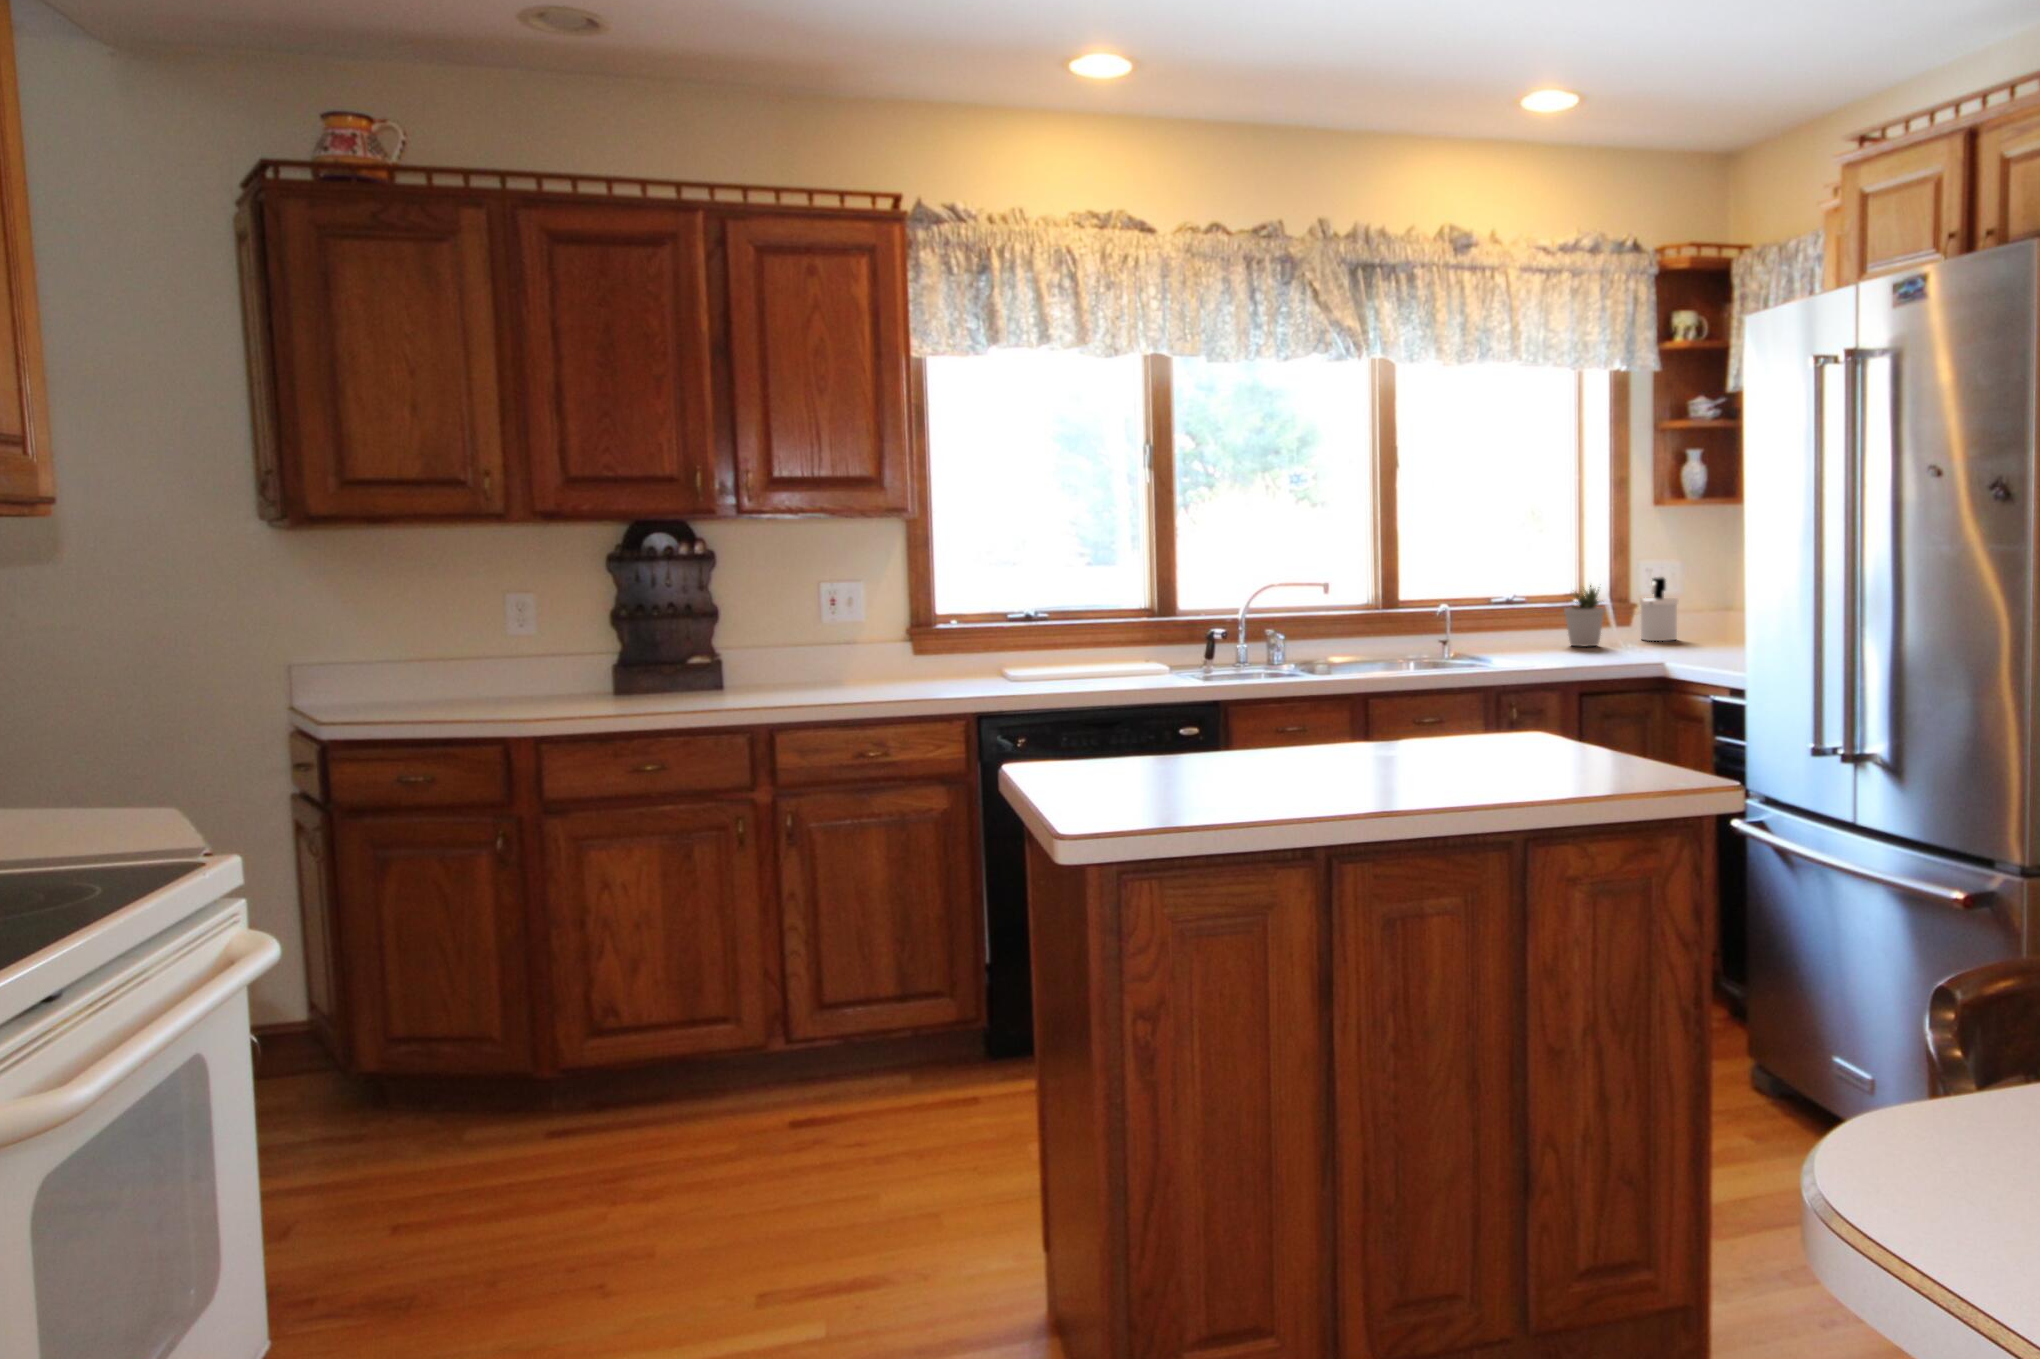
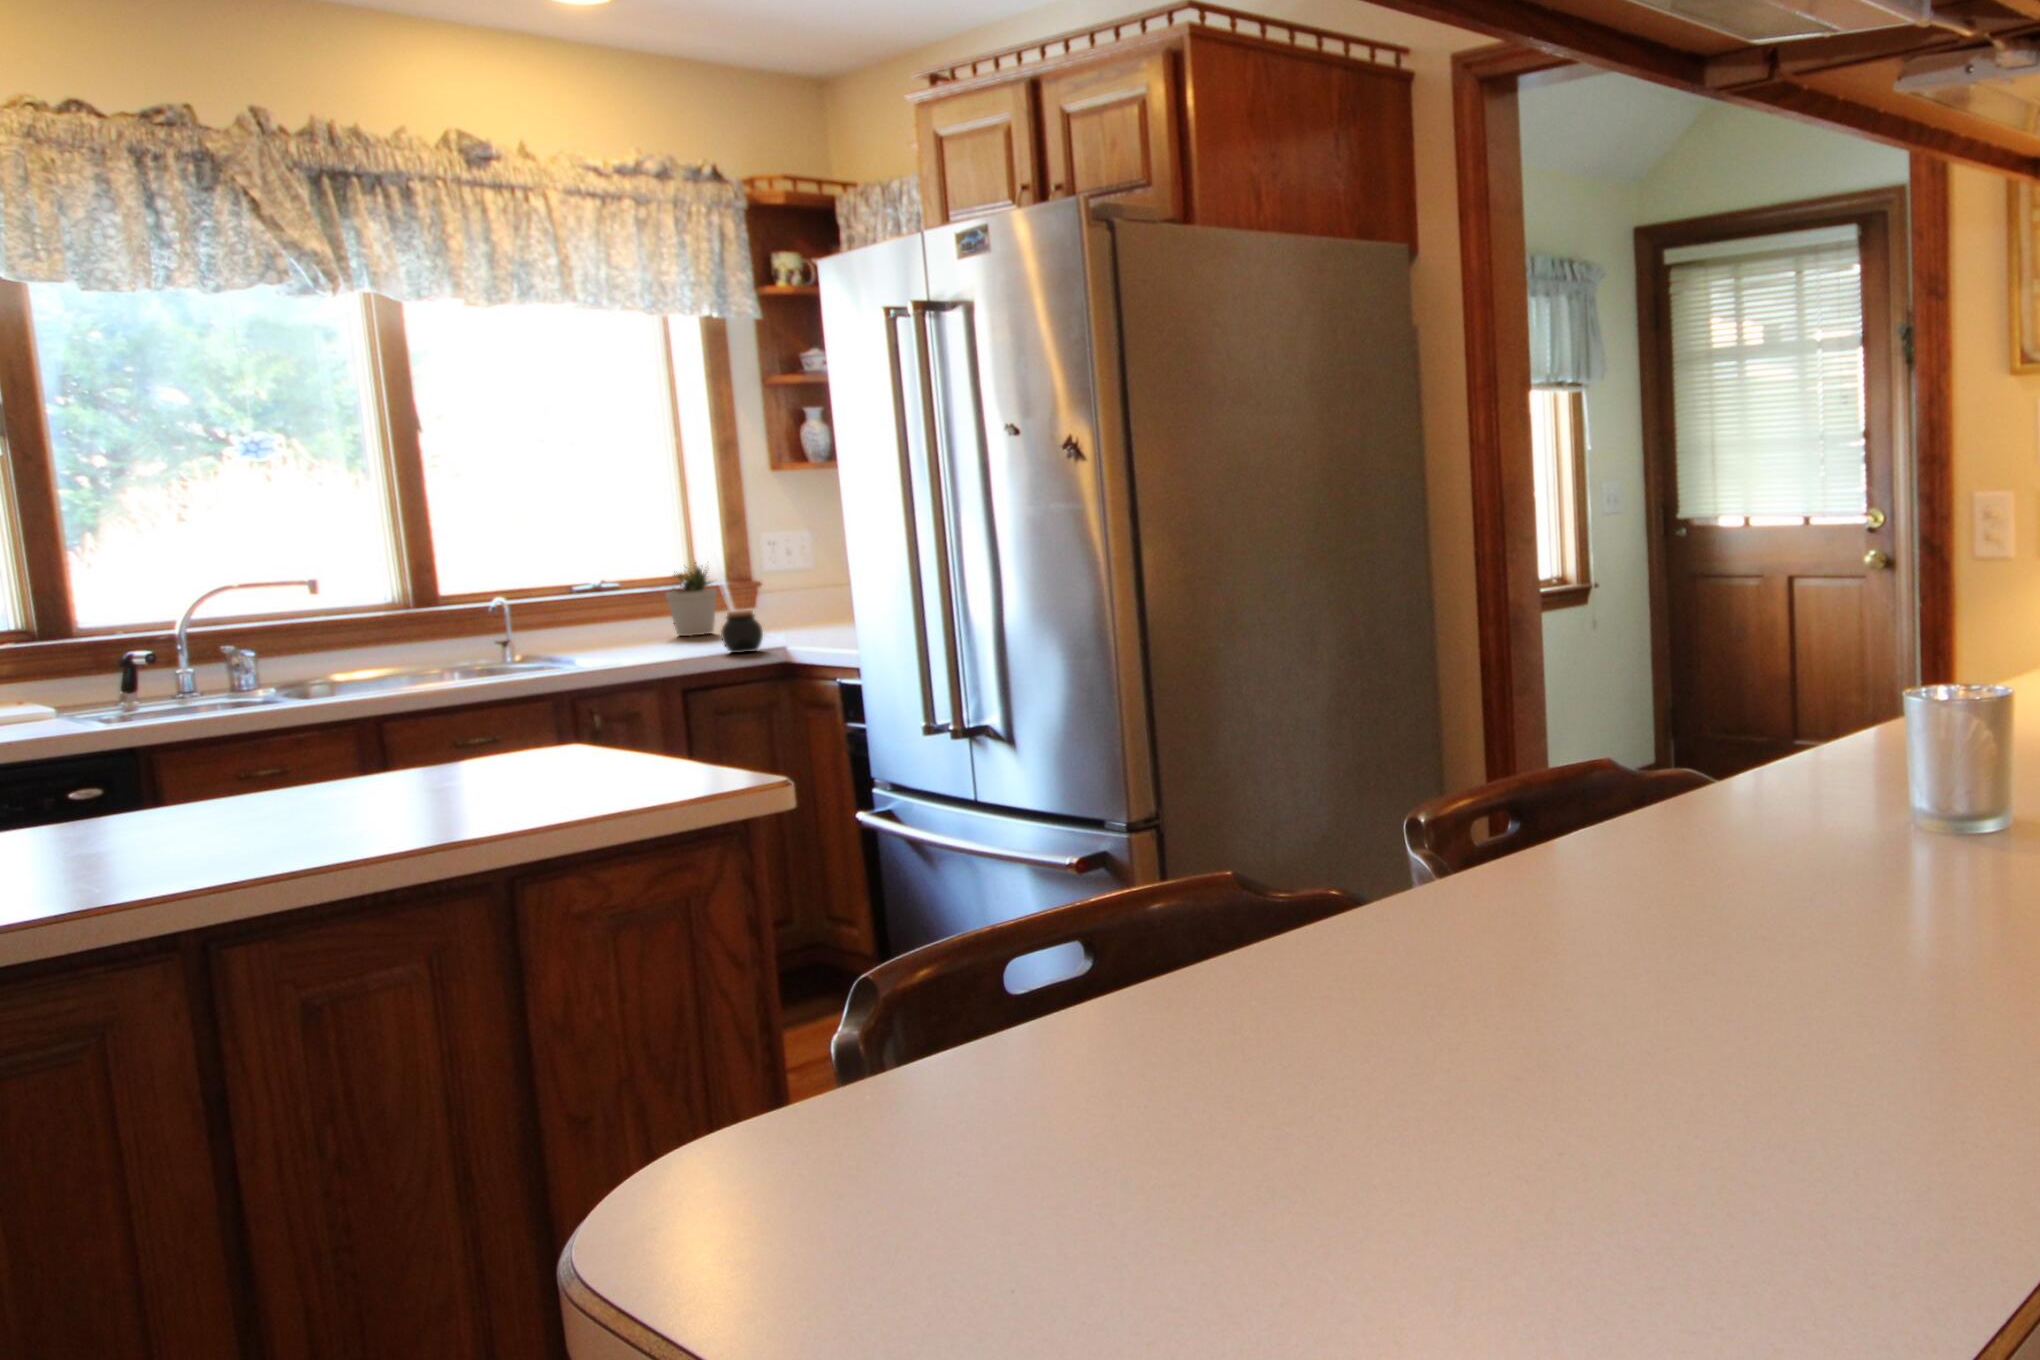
soap dispenser: present [1639,577,1678,641] -> none [763,551,813,623]
jar: none [1614,628,1648,665] -> present [721,610,763,653]

